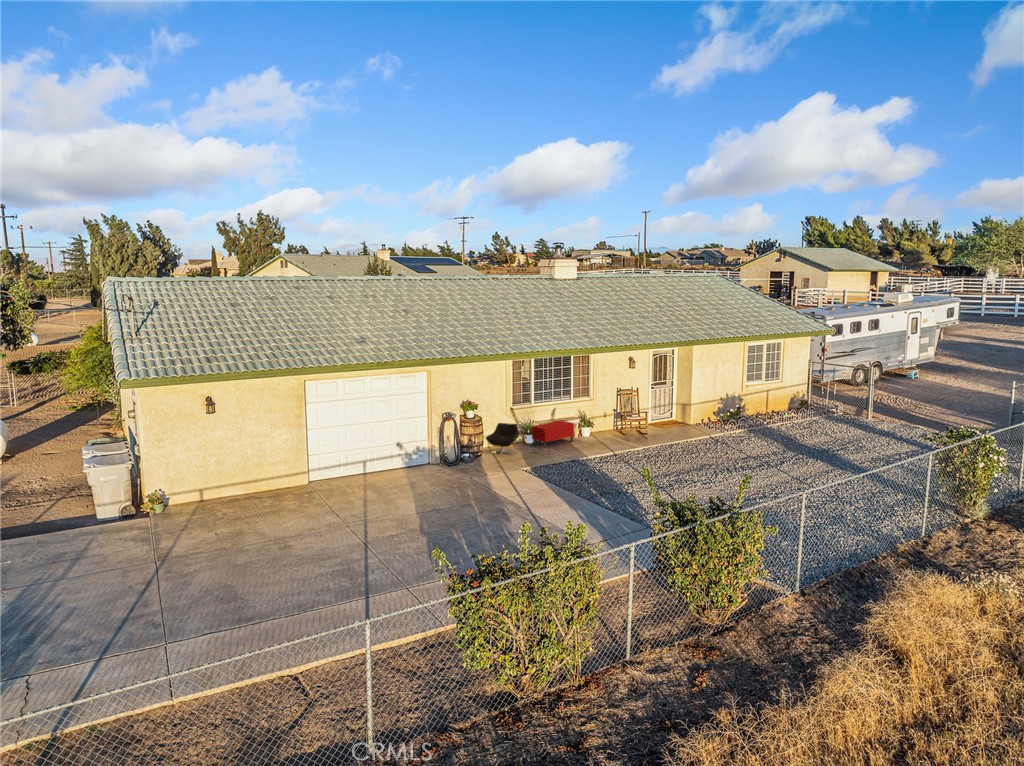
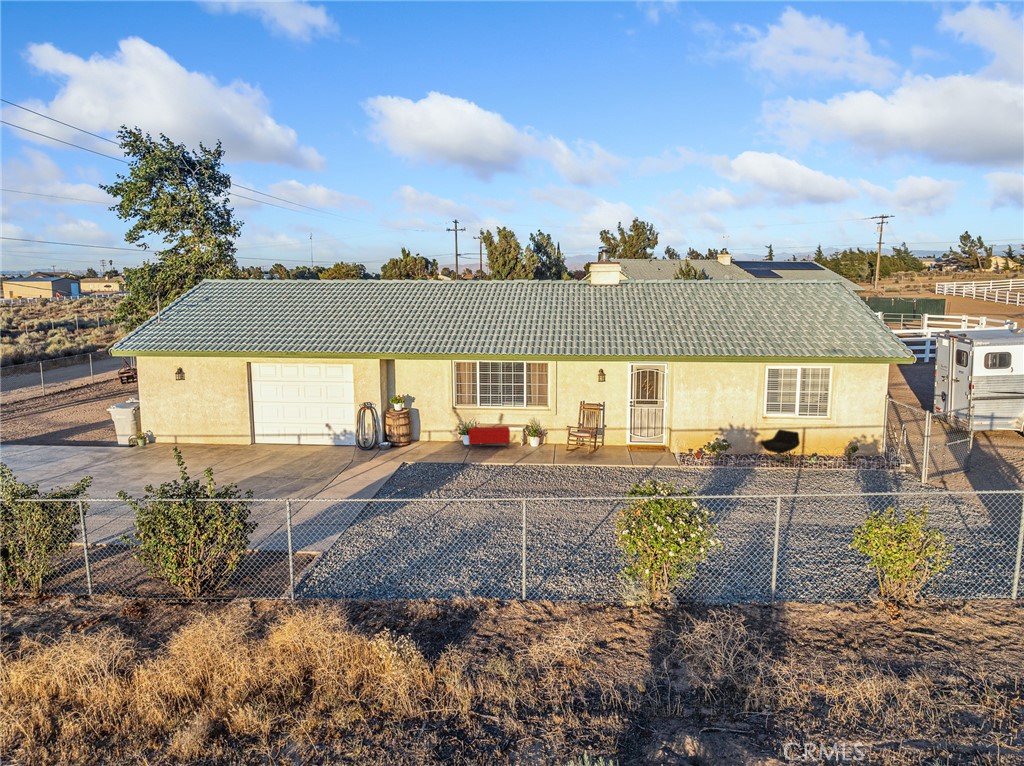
lounge chair: present [486,423,520,456] -> present [761,430,800,462]

